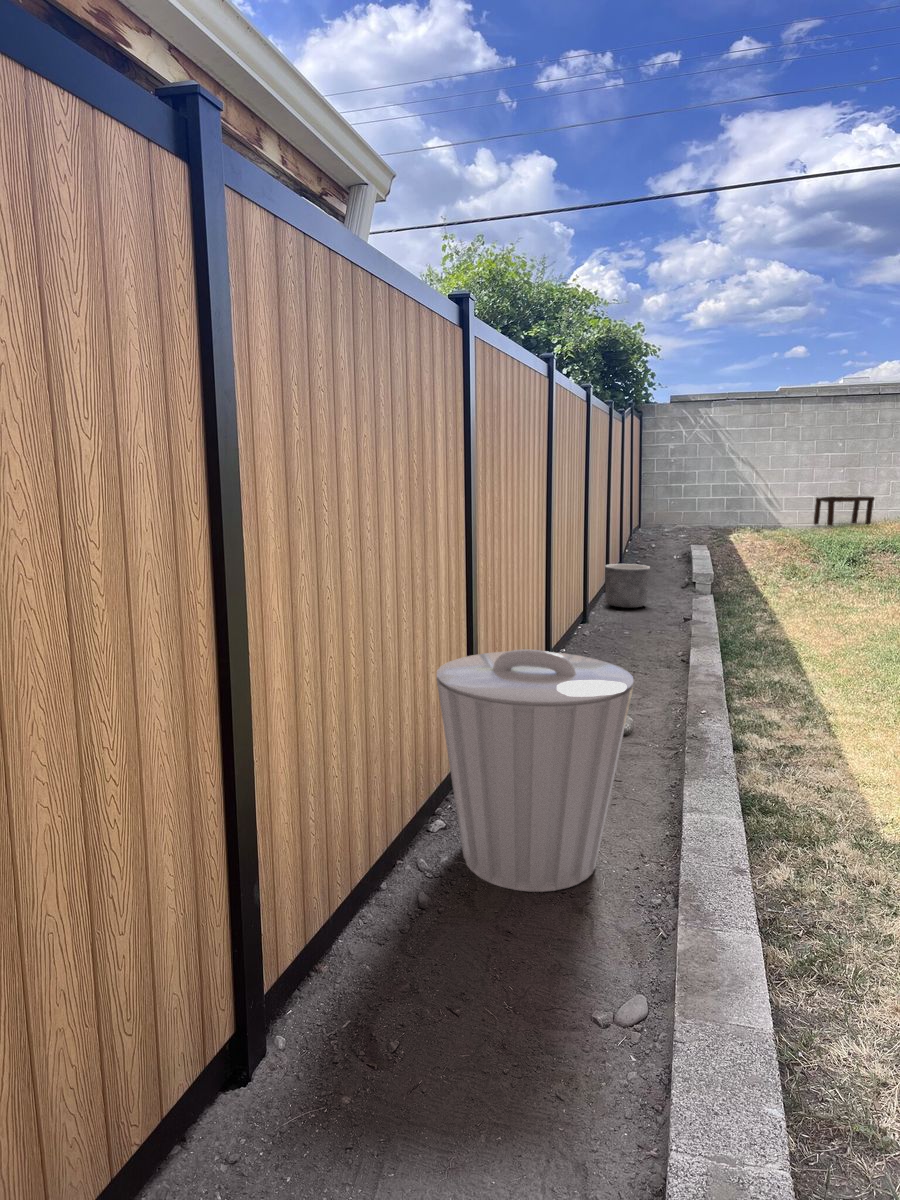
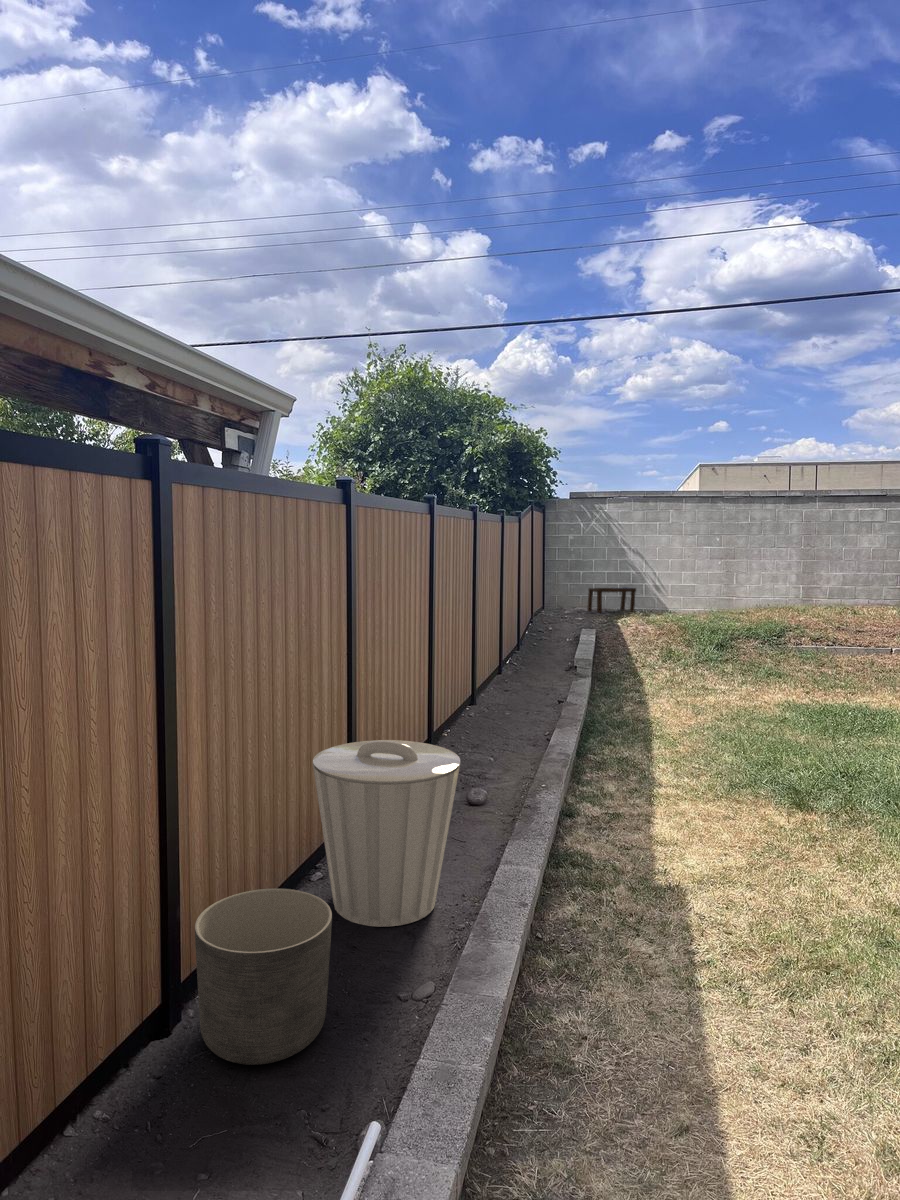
bench: present [814,496,875,526] -> present [588,587,636,613]
planter: present [605,564,650,608] -> present [195,889,332,1065]

